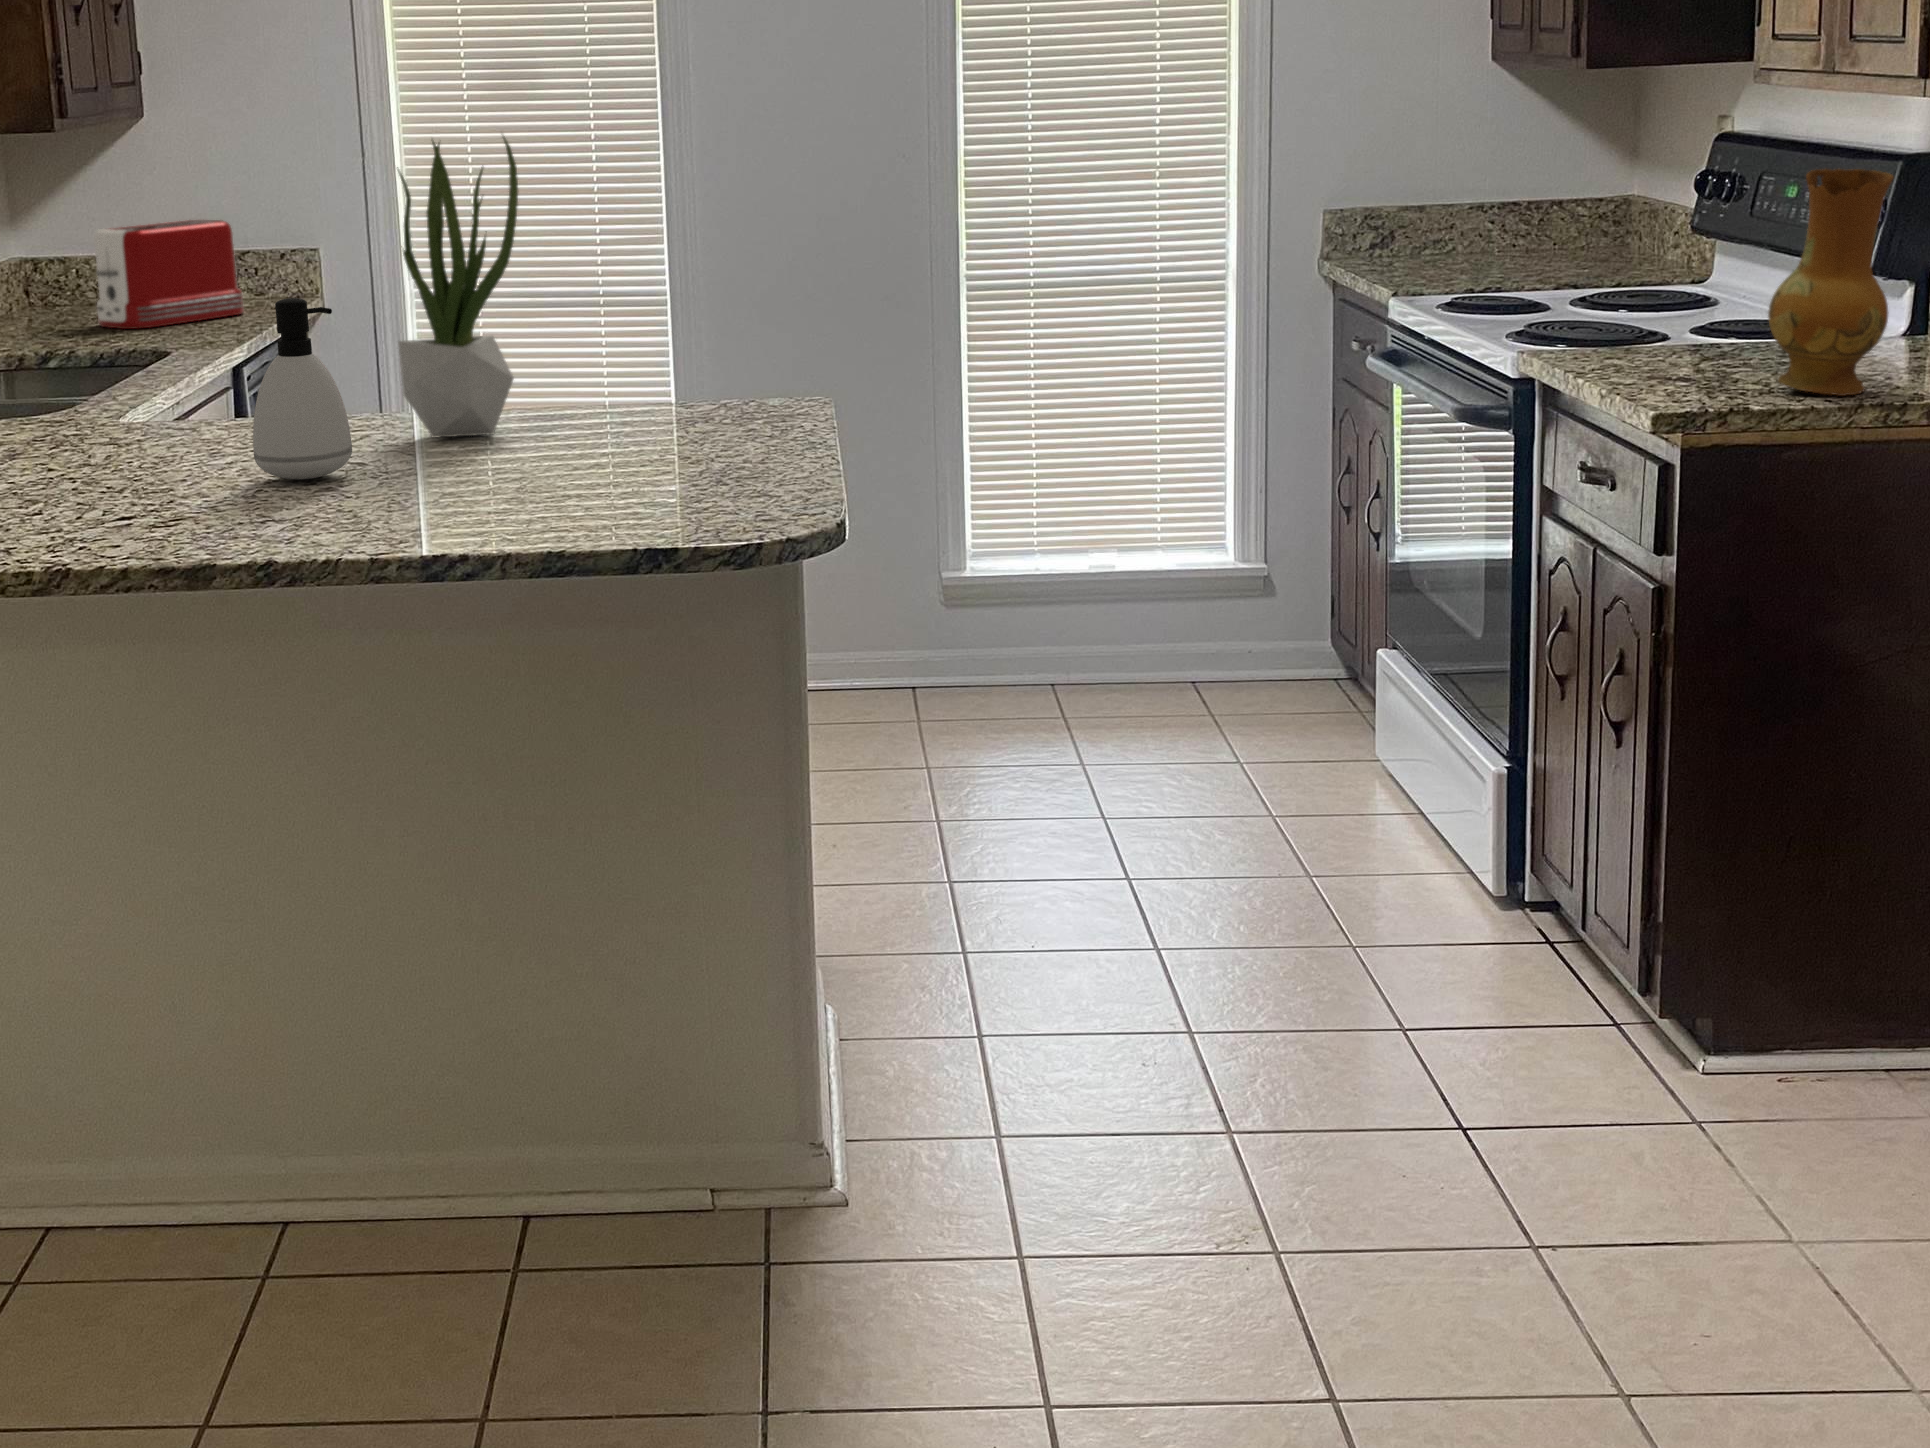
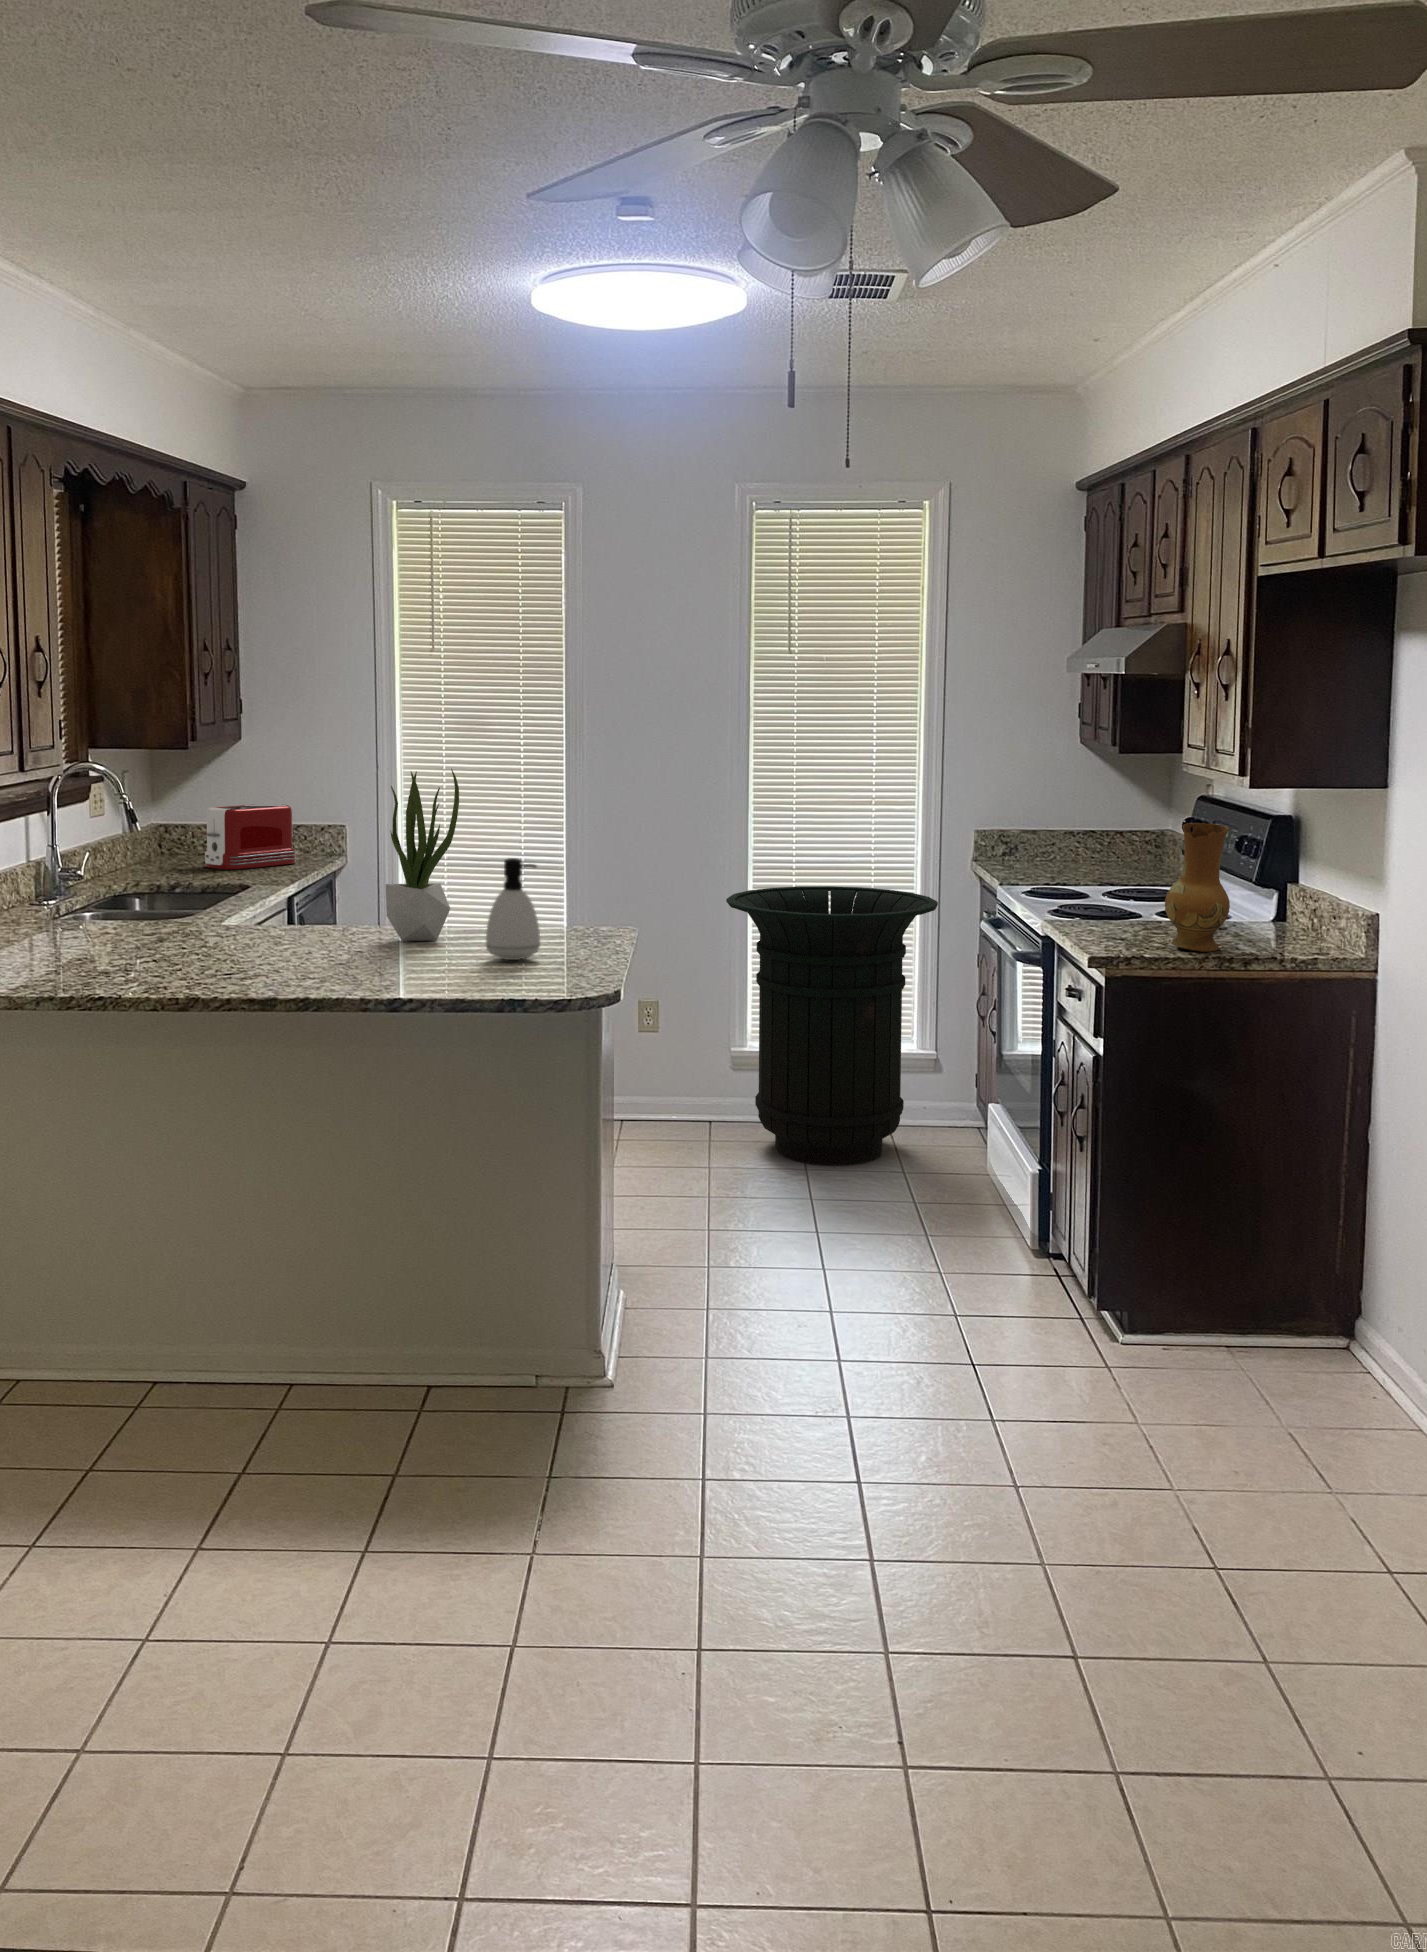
soap dispenser: present [253,298,352,479] -> present [486,858,540,960]
trash can: none [942,312,1285,754] -> present [726,886,938,1166]

